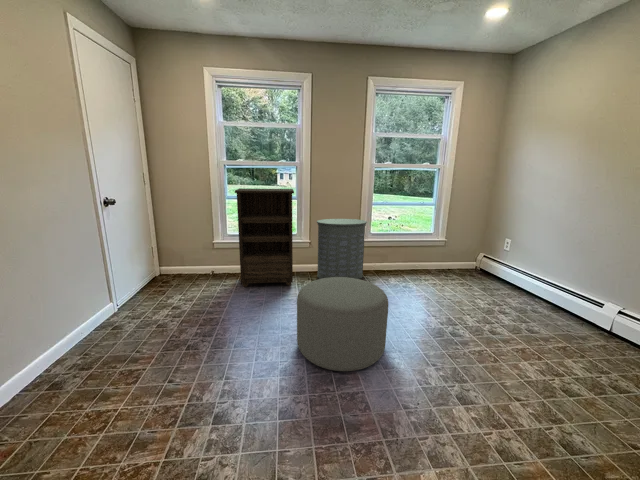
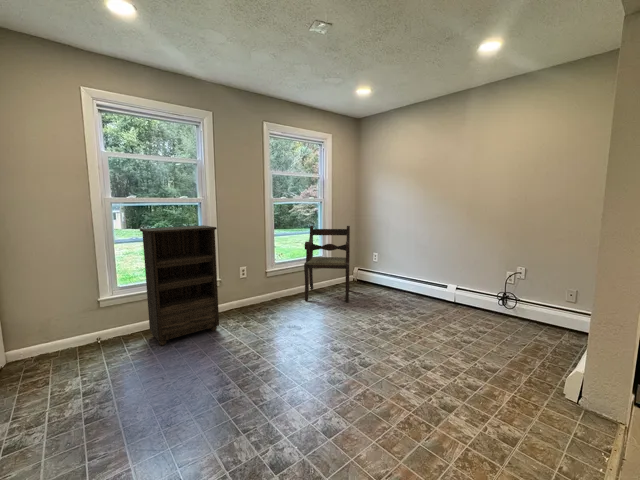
armchair: none [393,197,468,291] -> present [304,226,350,302]
laundry hamper: present [317,219,367,279] -> none [231,251,279,317]
ottoman: present [297,277,388,371] -> none [277,301,359,386]

